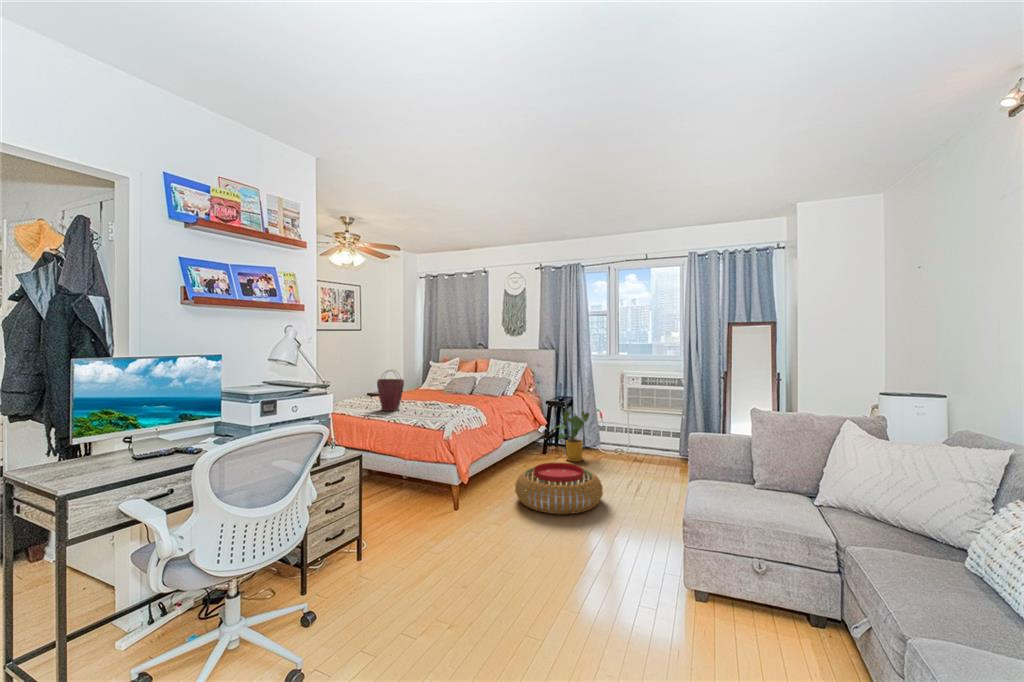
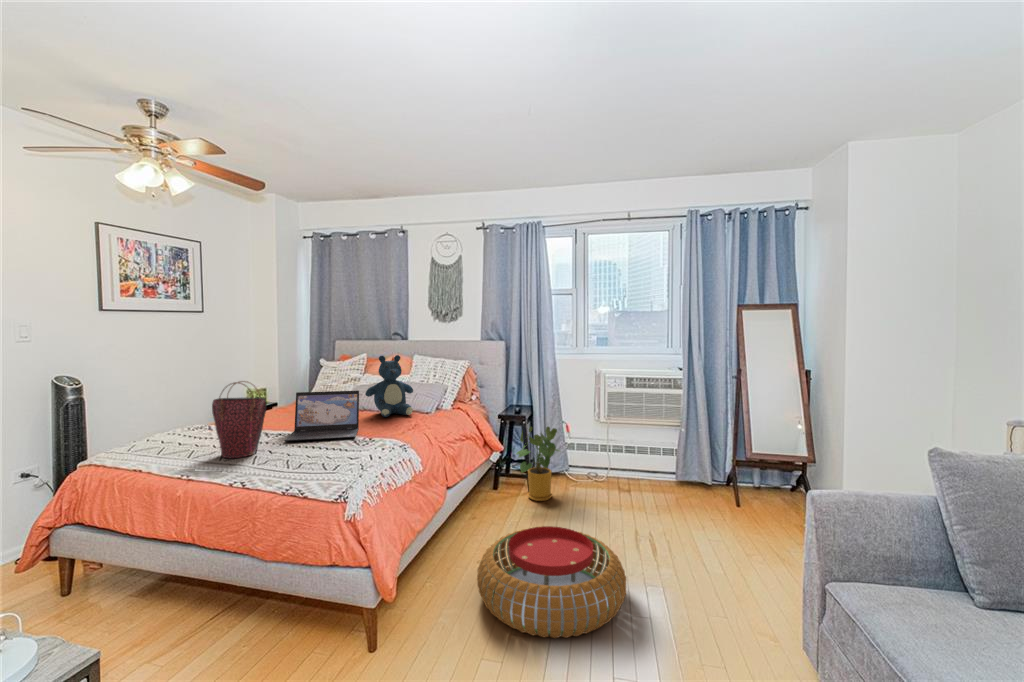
teddy bear: none [458,358,488,397] -> present [365,355,413,417]
laptop: none [412,379,453,406] -> present [285,391,359,441]

